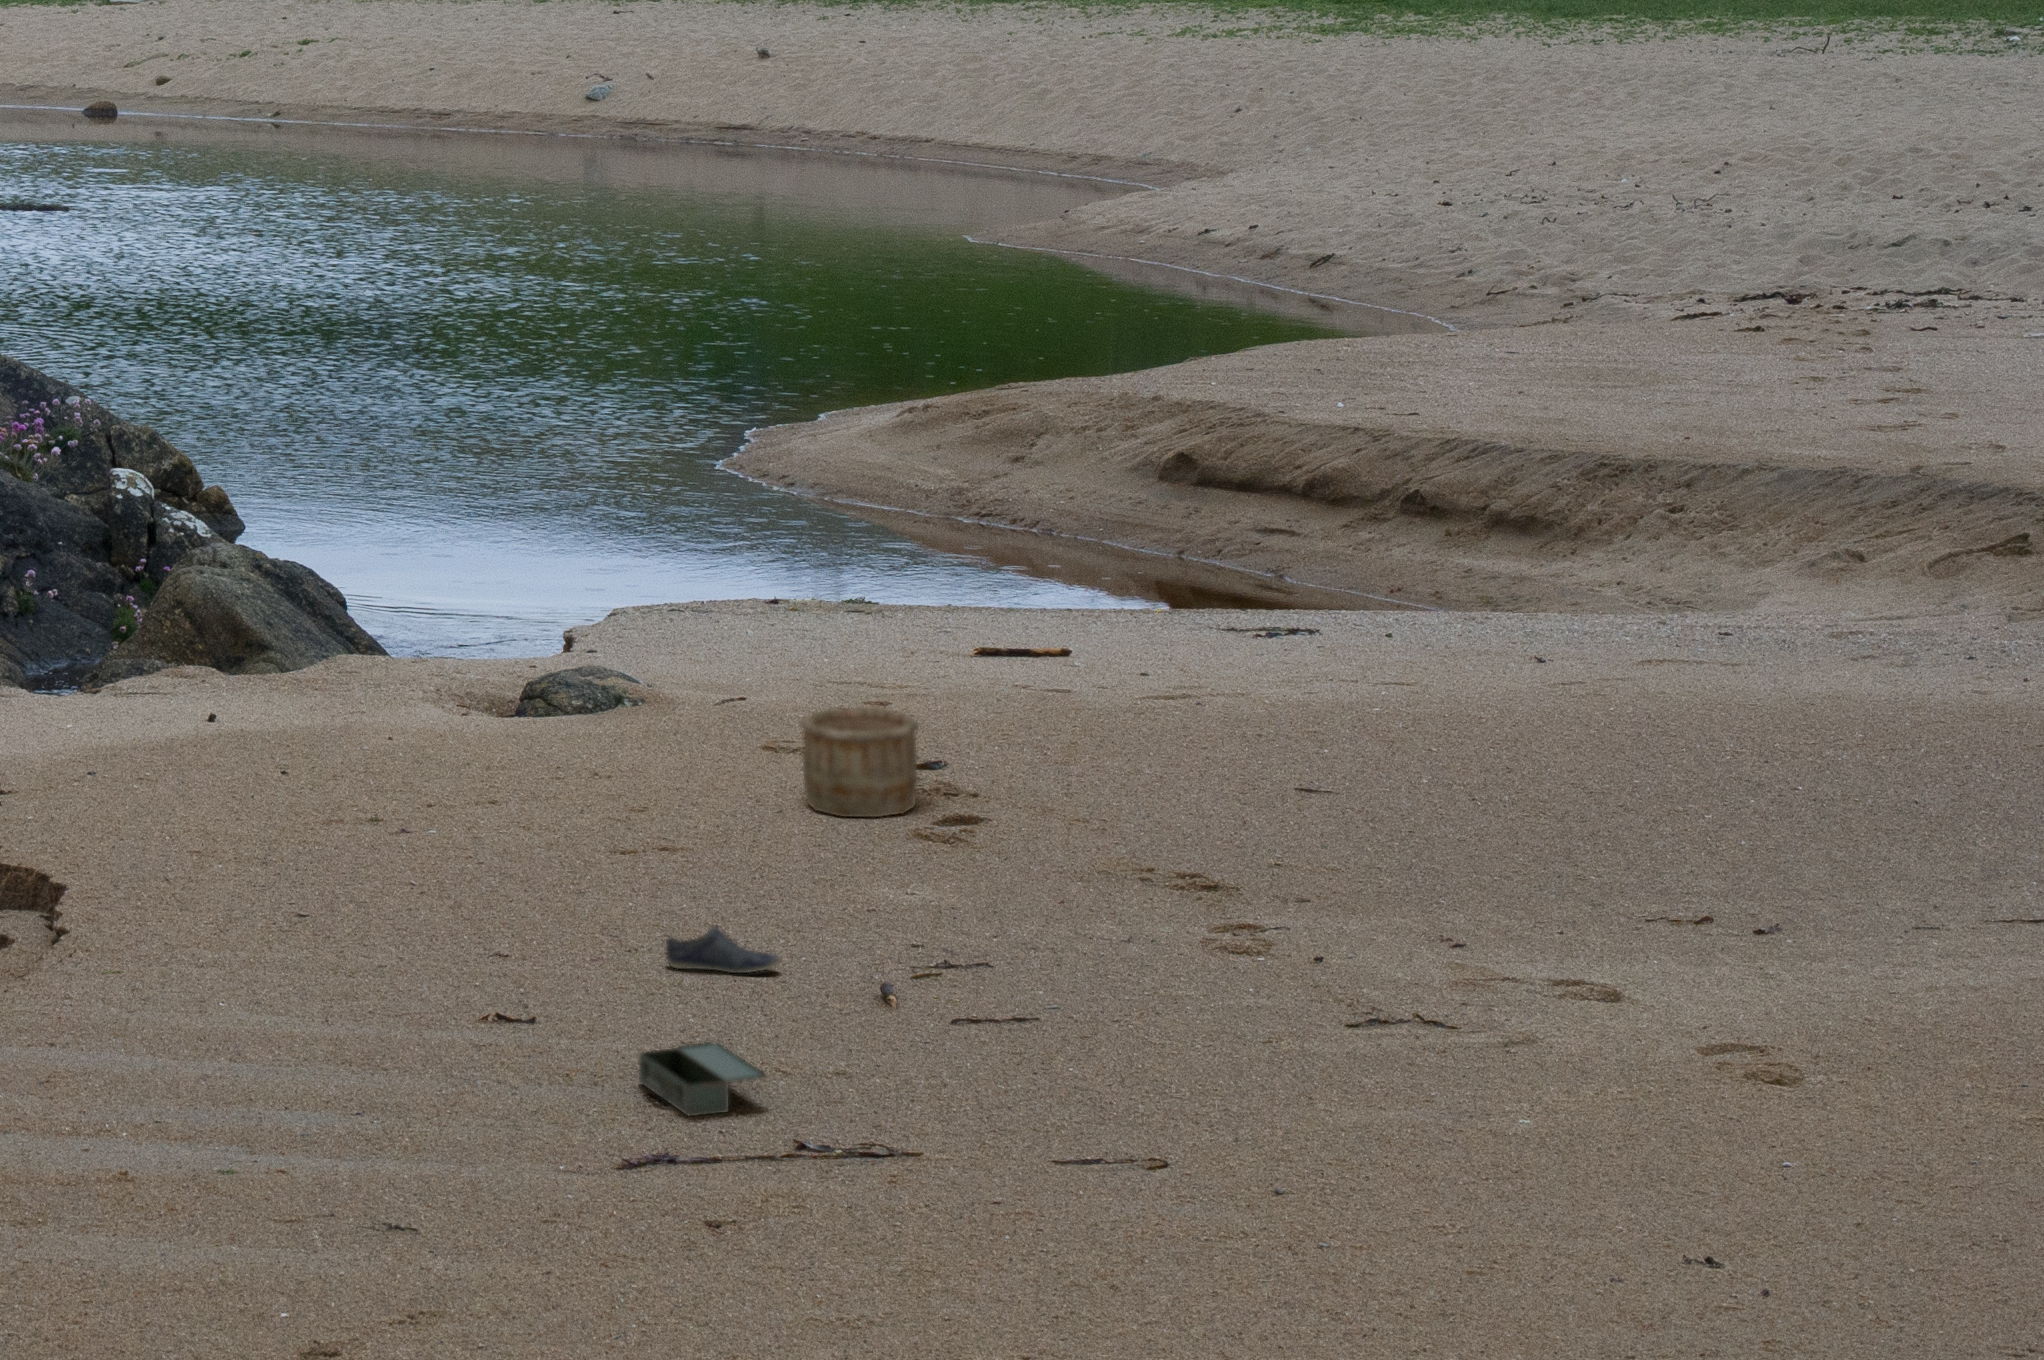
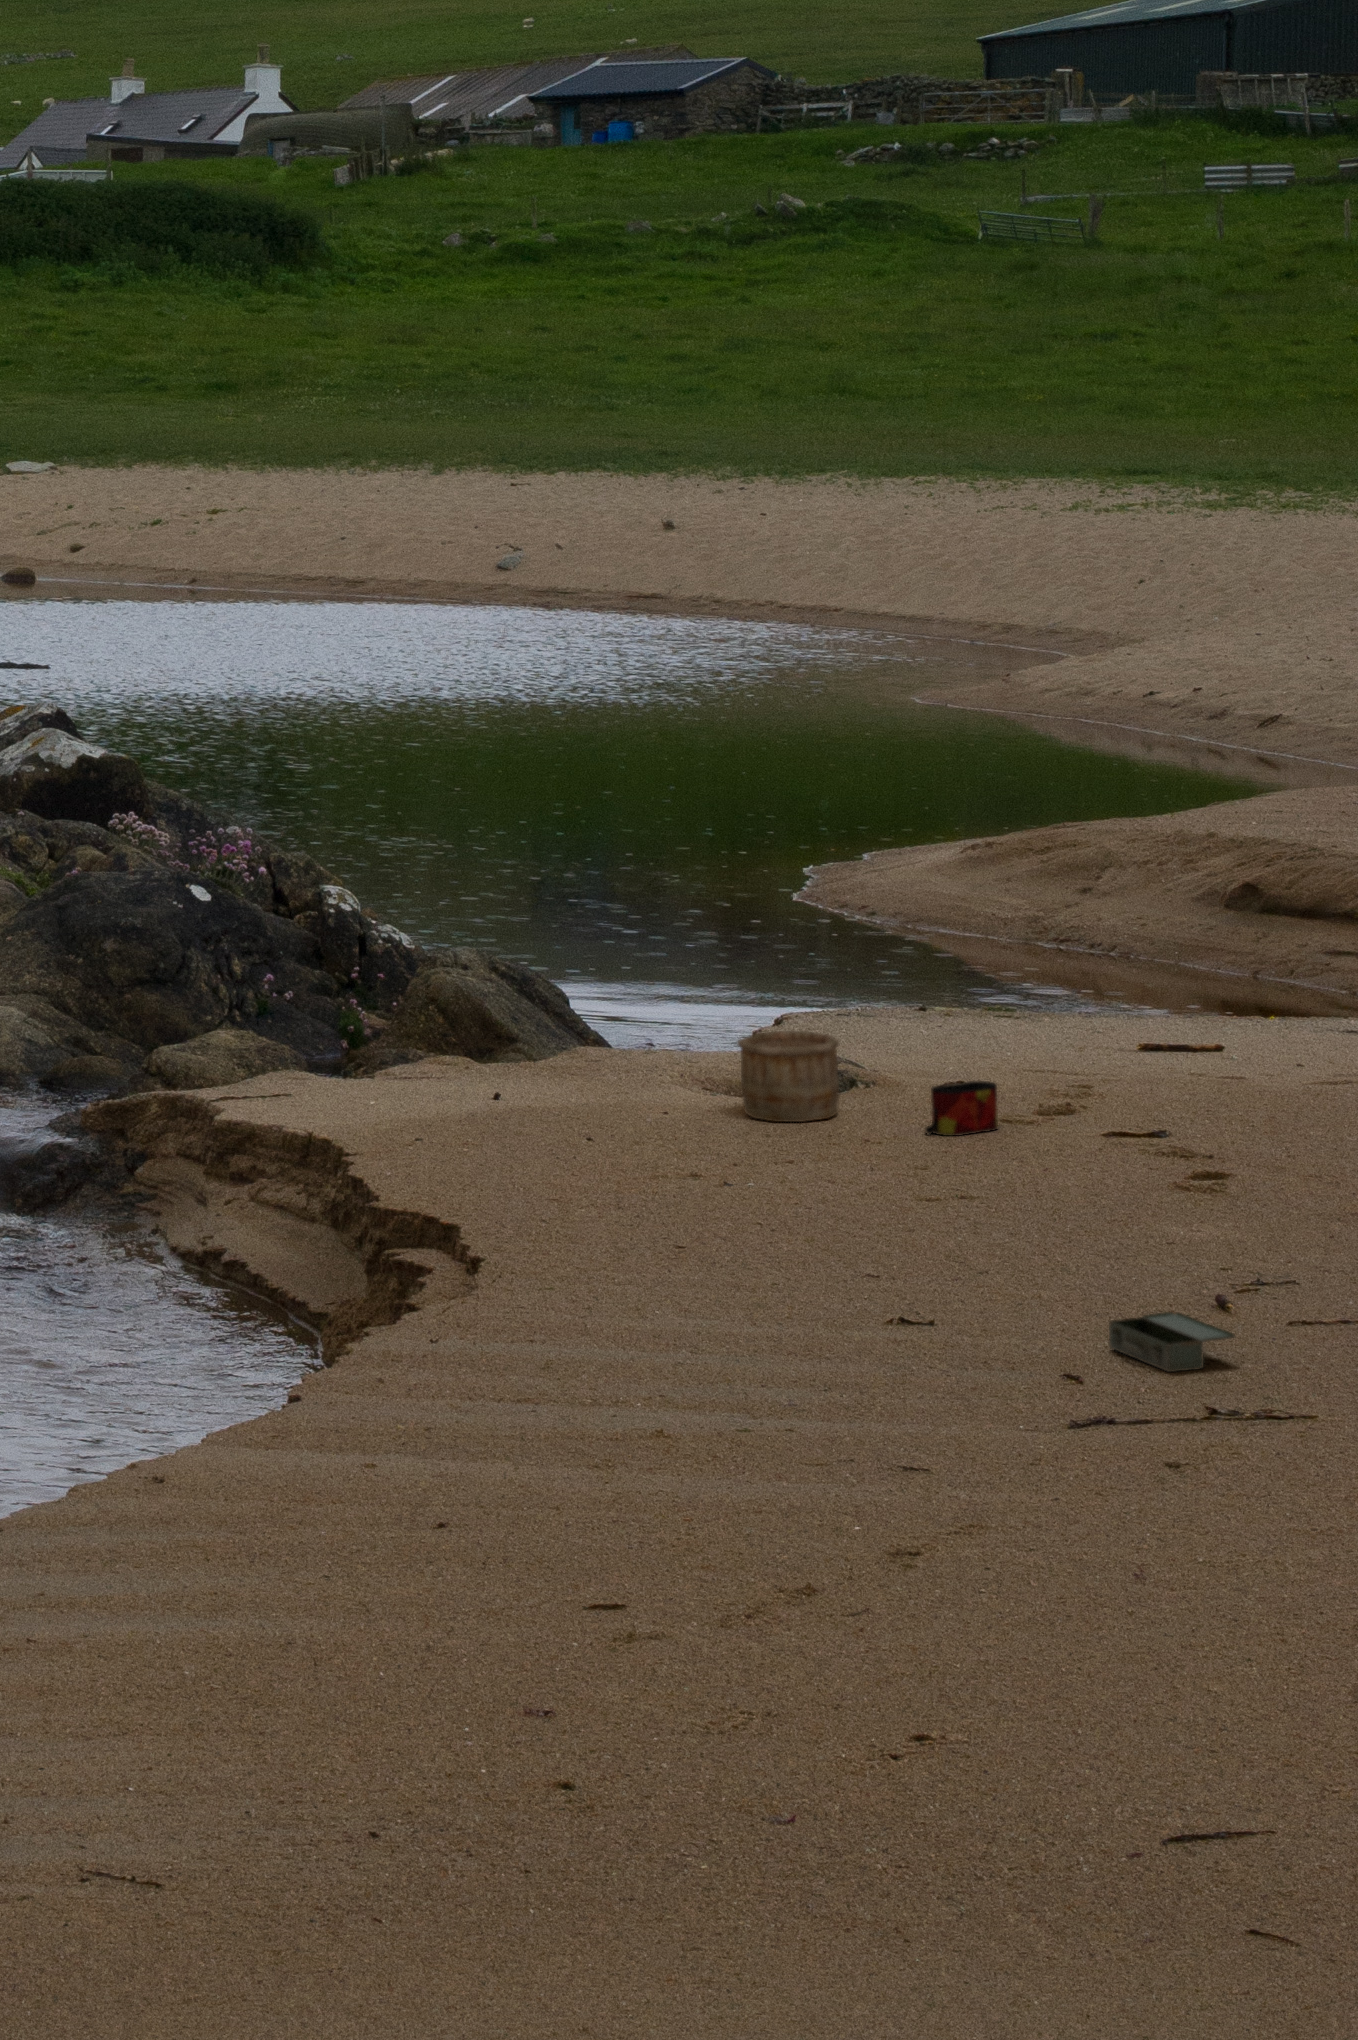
wooden bucket: present [800,708,918,817] -> present [737,1031,840,1122]
bag: none [585,734,667,795] -> present [925,1081,998,1136]
shoe: present [666,927,779,973] -> none [1081,1225,1189,1267]

